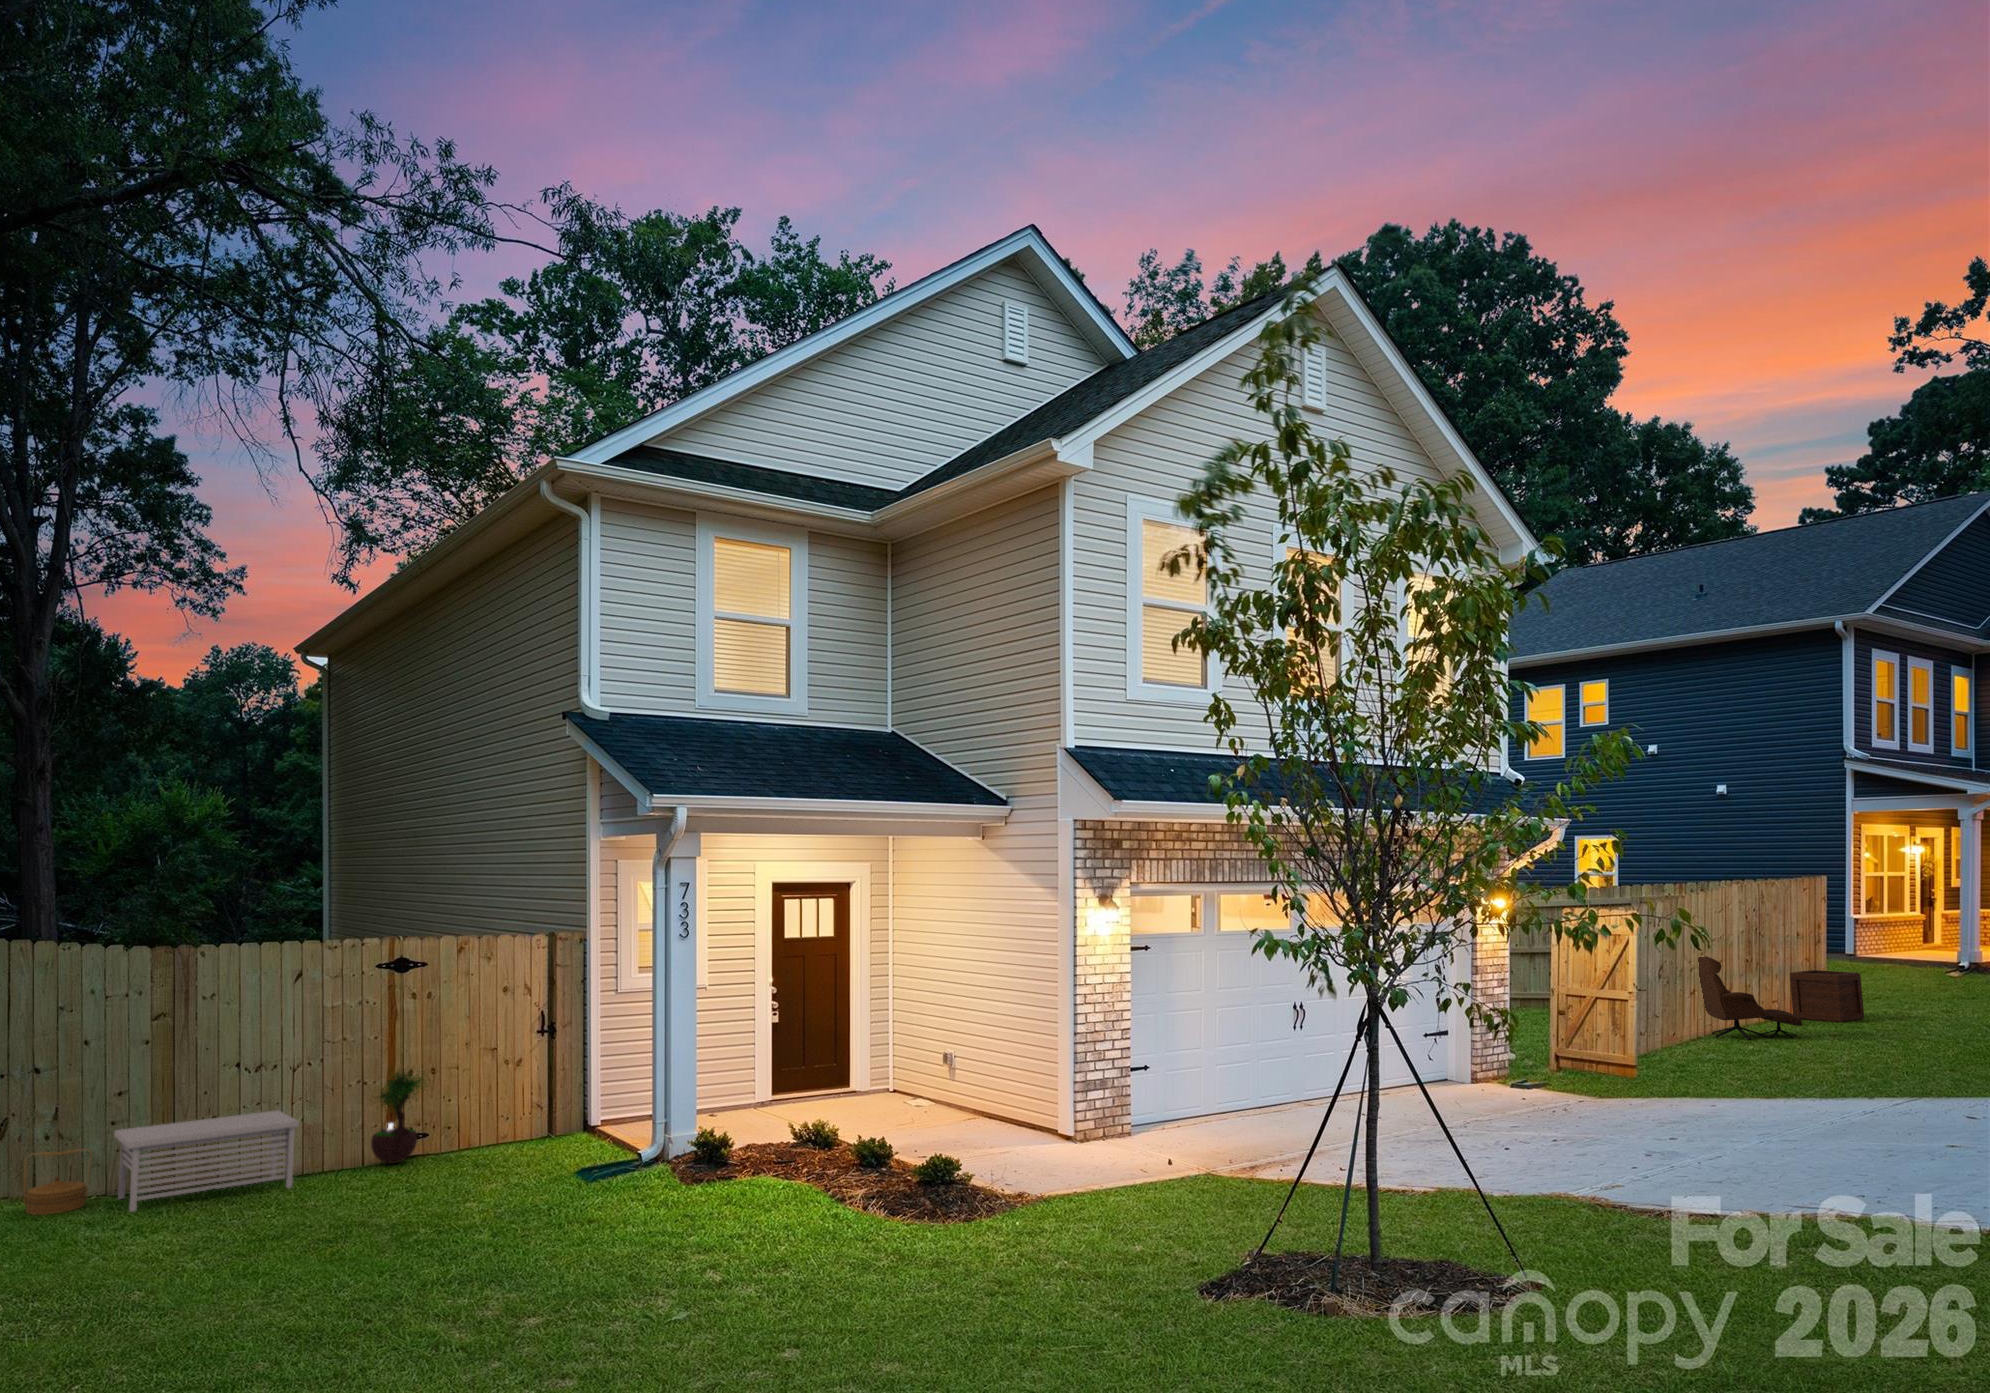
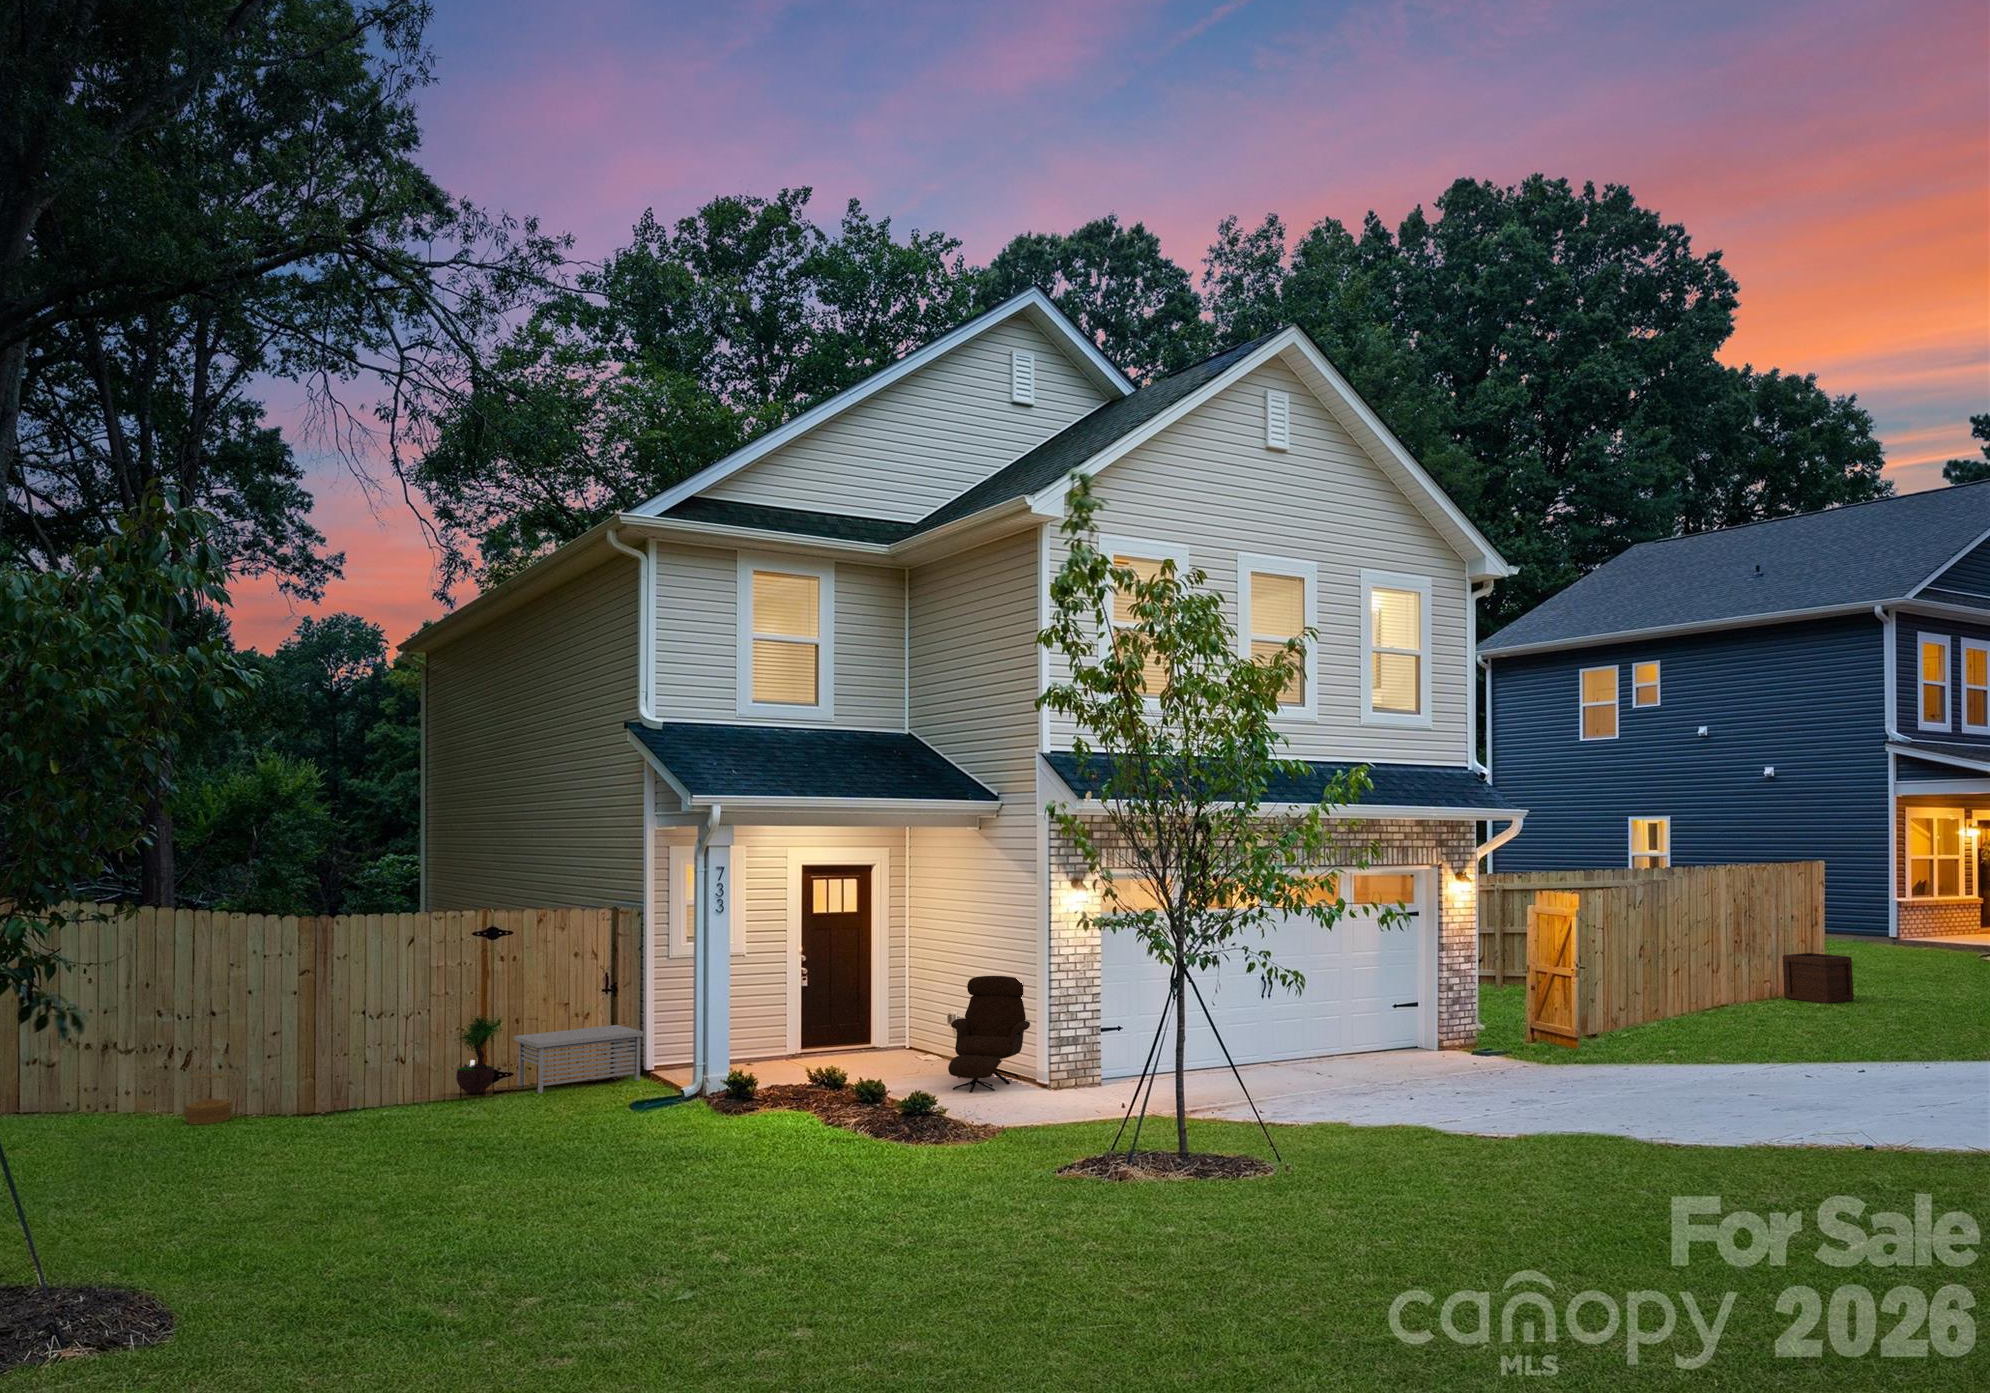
lounge chair: present [1698,956,1802,1040] -> present [948,976,1030,1093]
storage bench: present [114,1111,299,1212] -> present [514,1025,643,1094]

